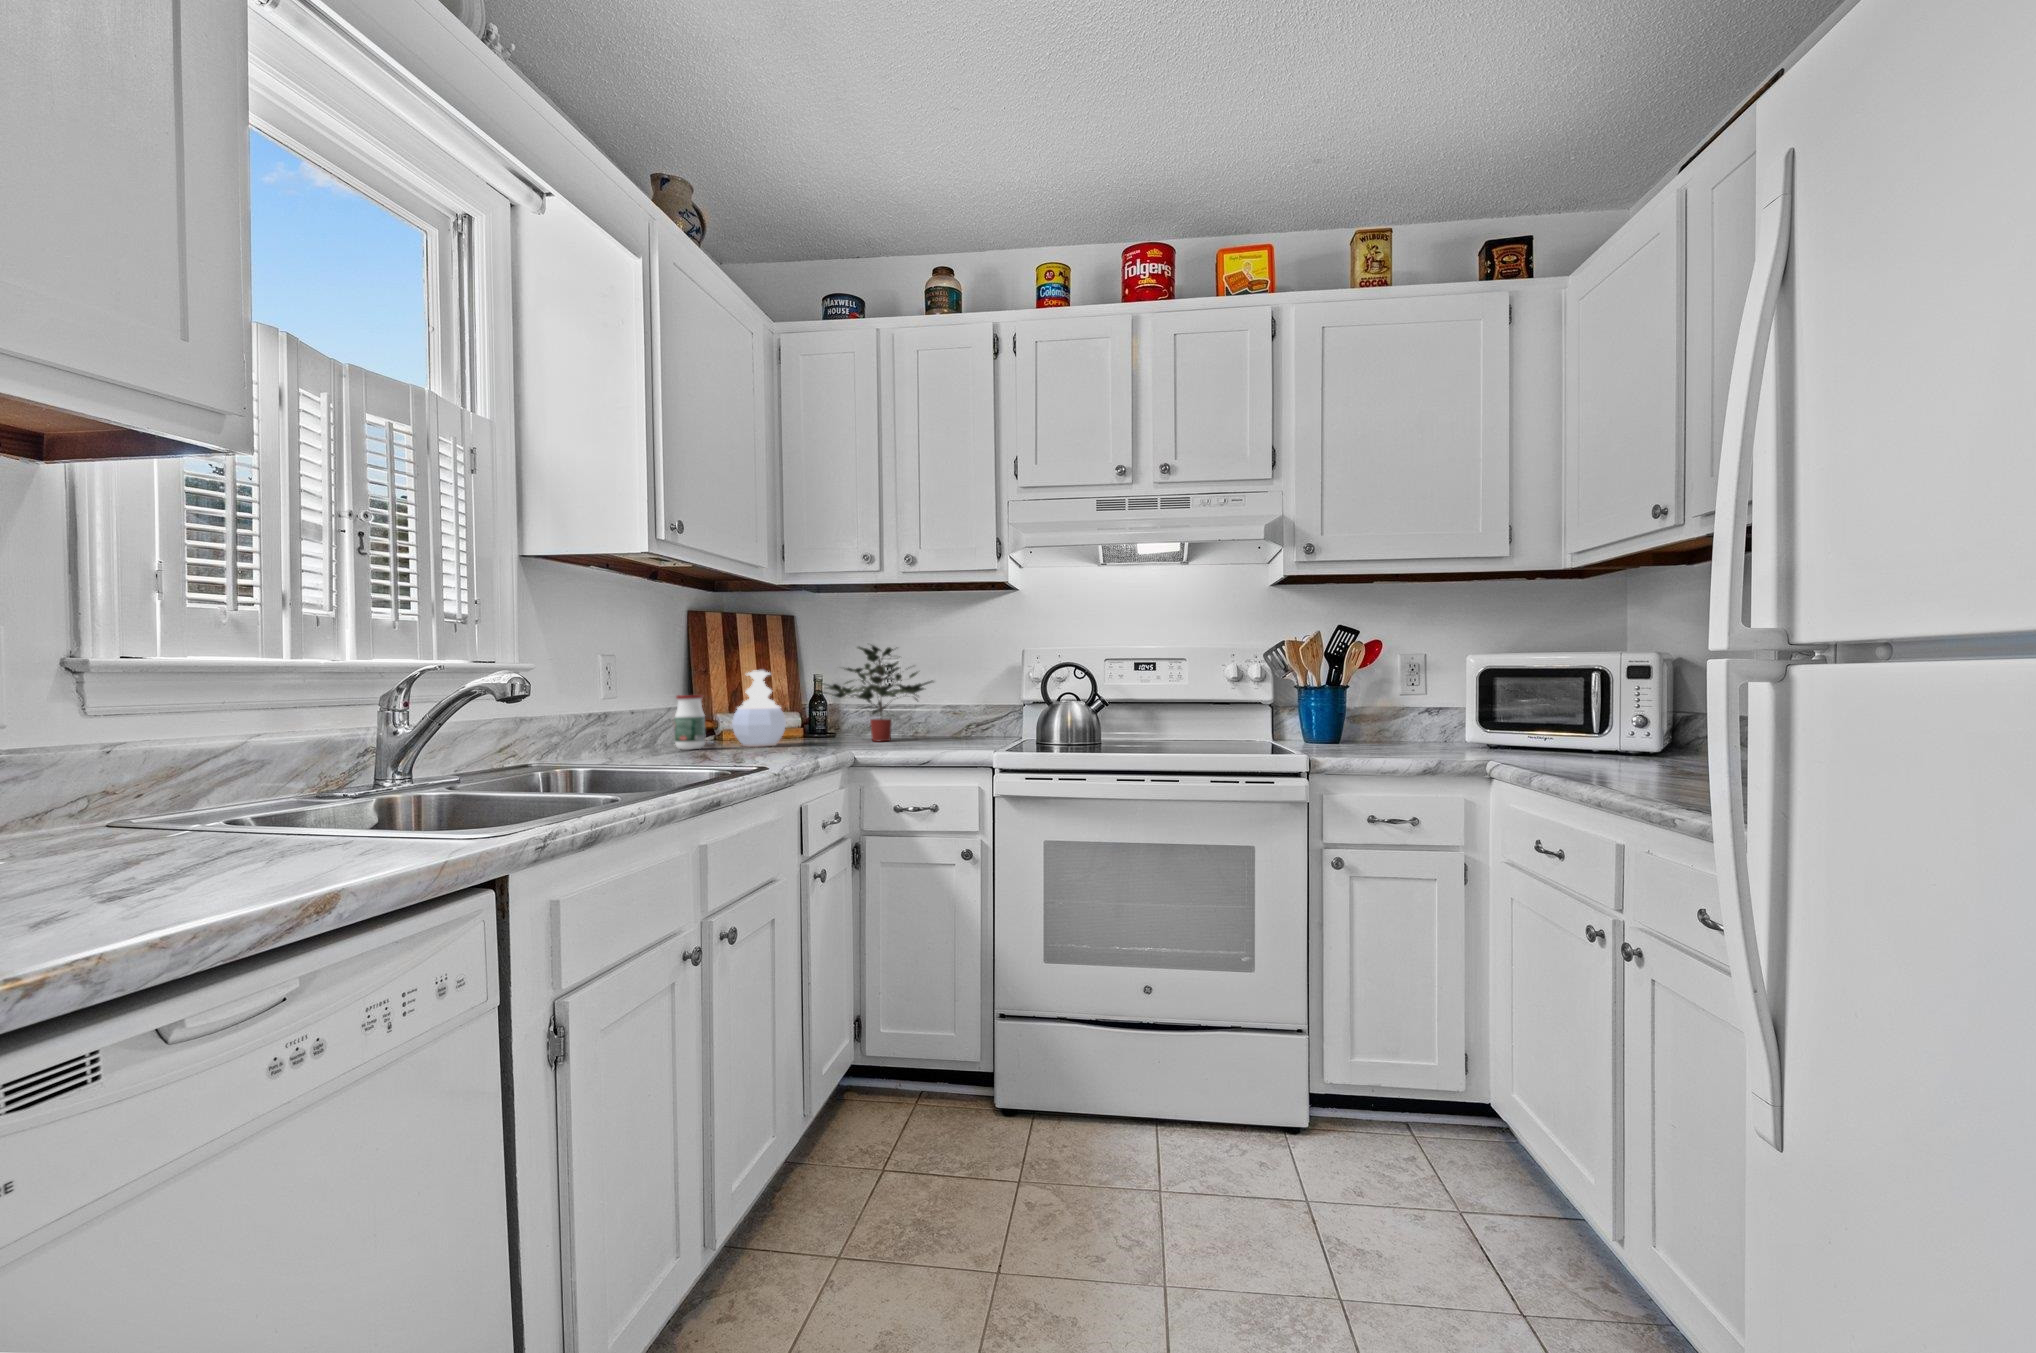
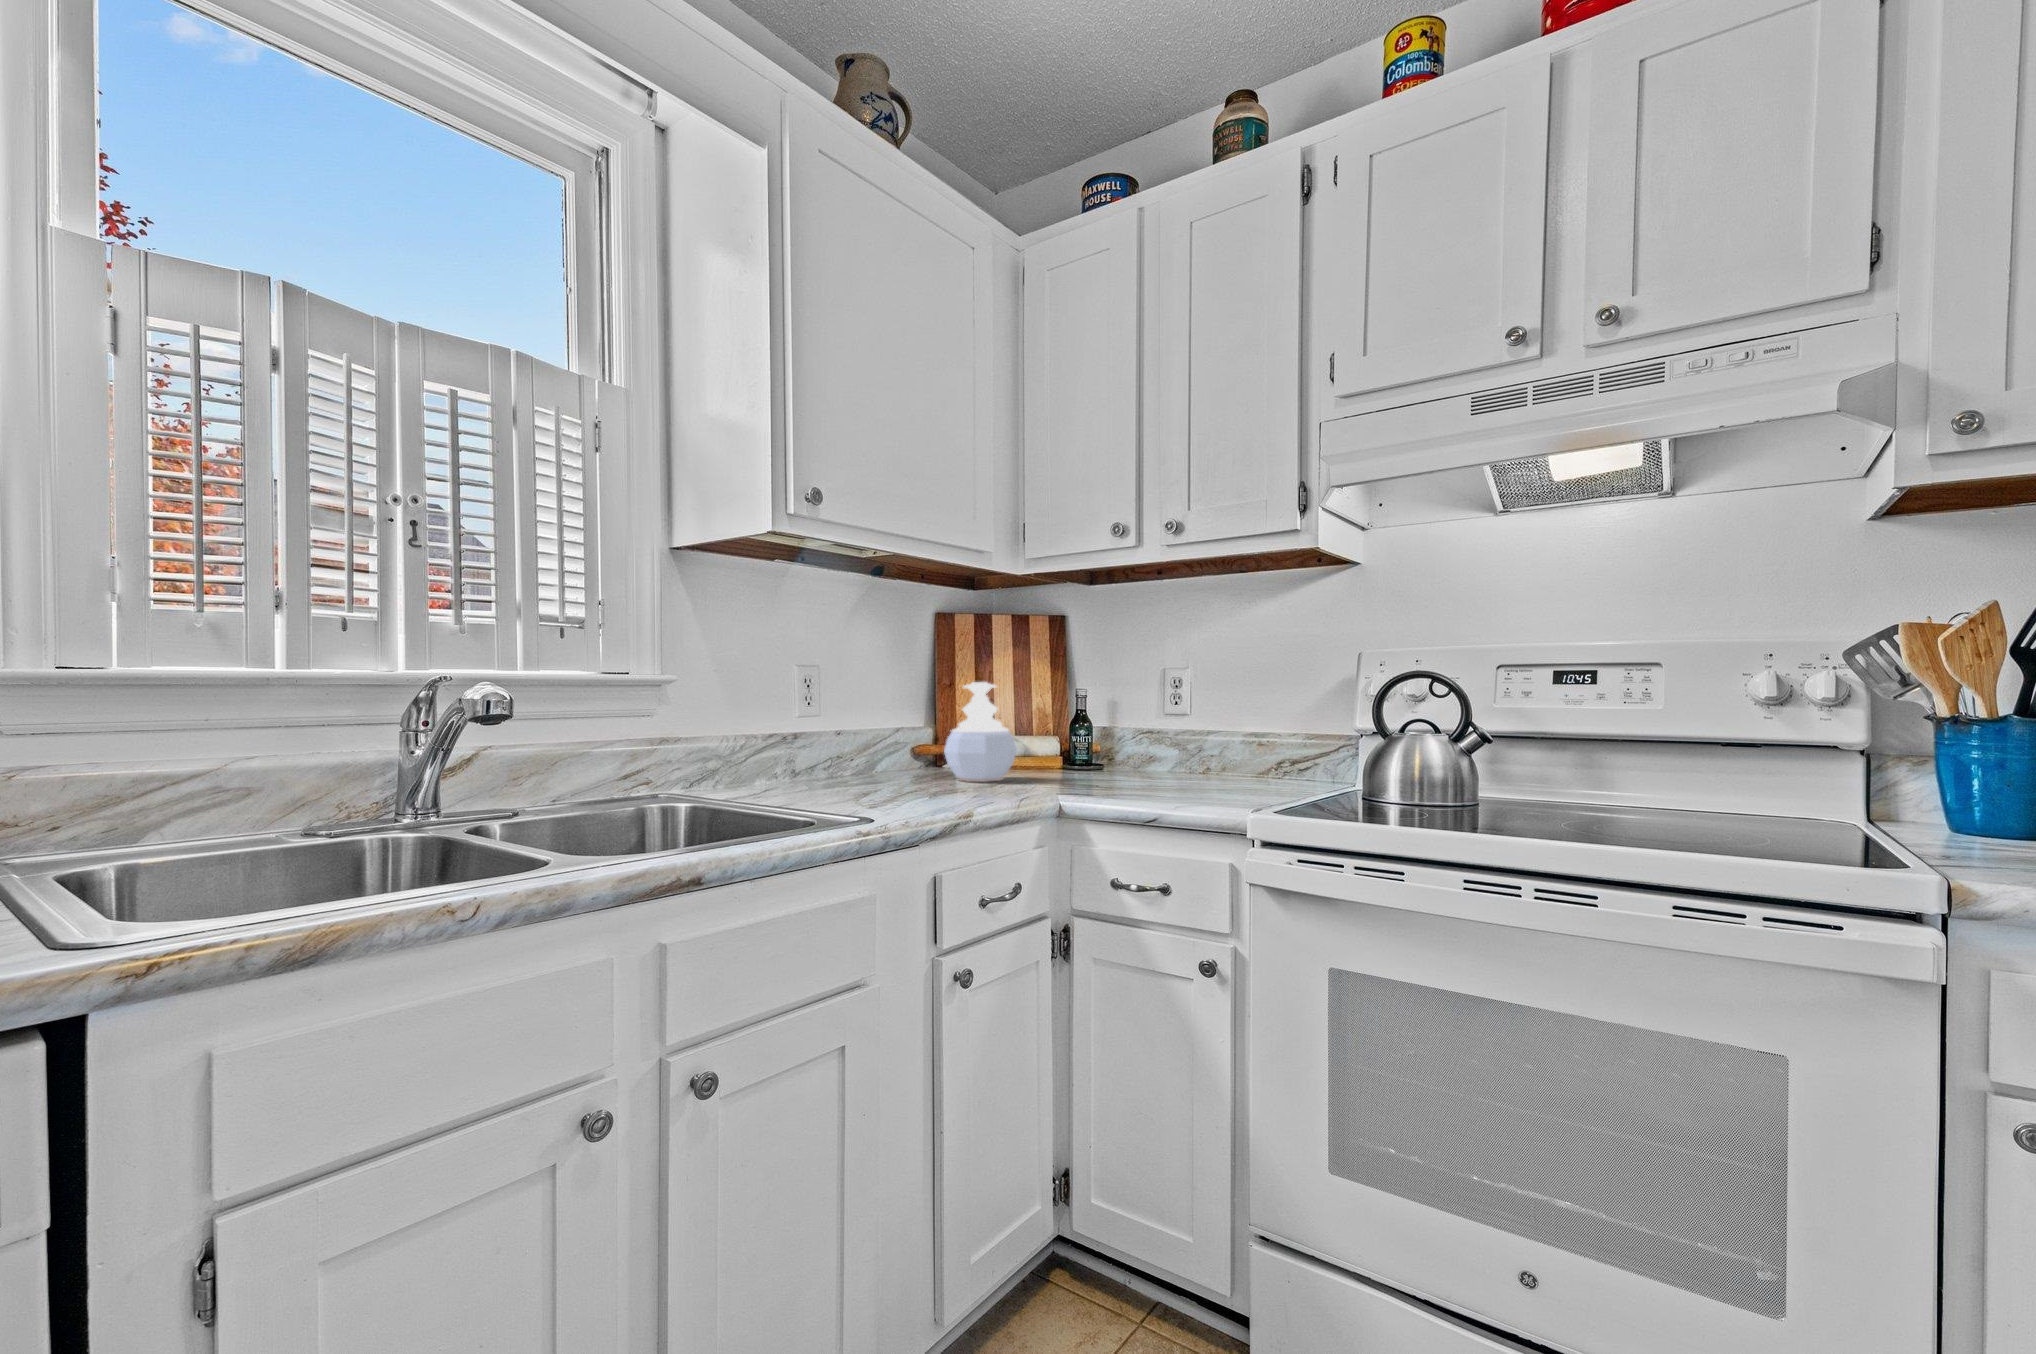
potted plant: present [817,645,933,741] -> none [1064,645,1230,781]
jar: present [674,695,706,750] -> none [870,713,907,782]

